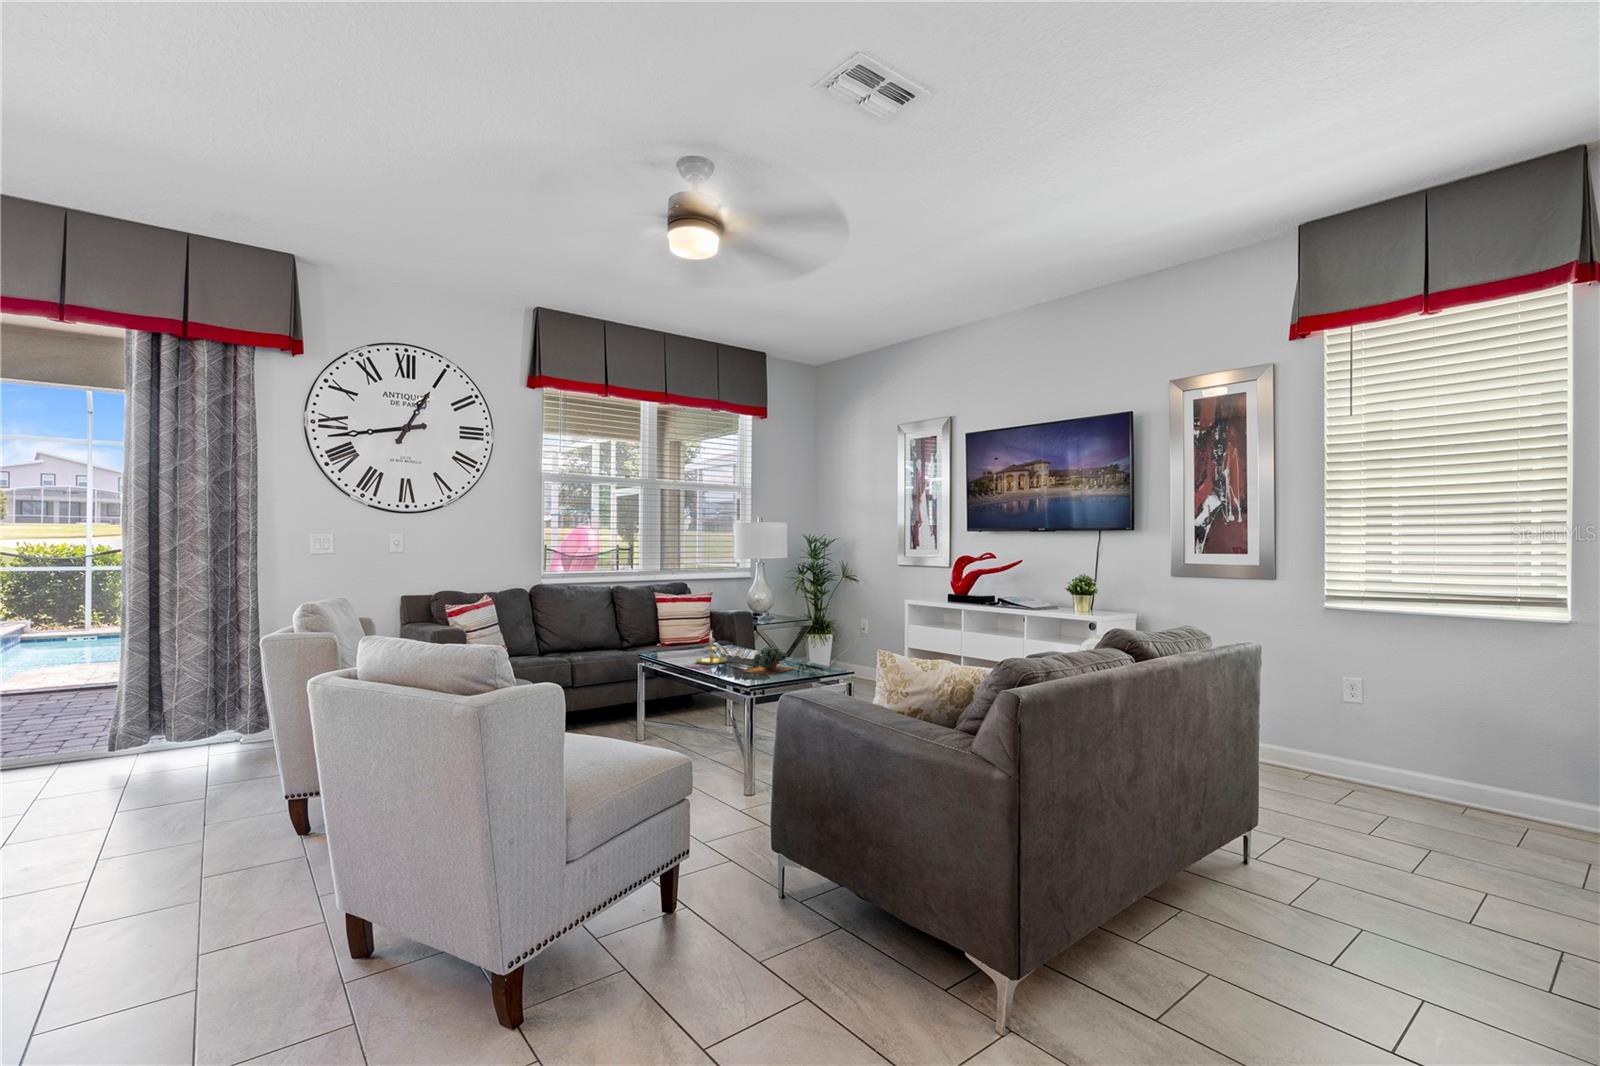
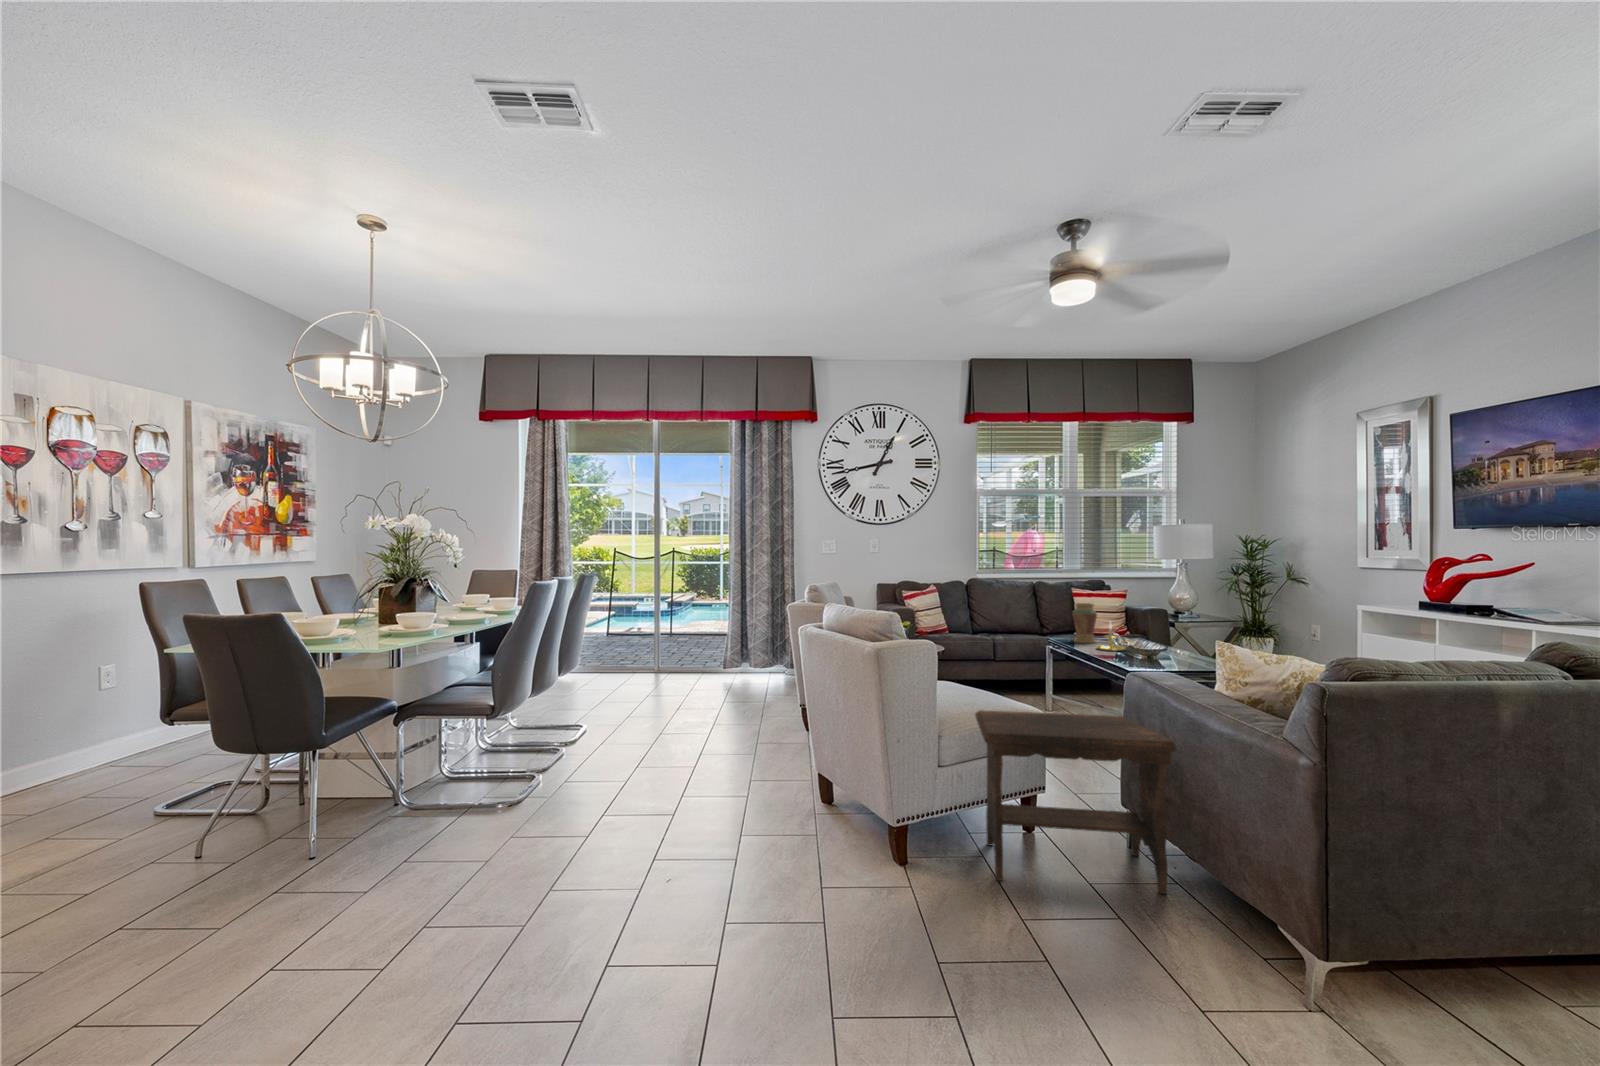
vase: none [666,611,692,657] -> present [1072,603,1097,643]
succulent plant: present [741,646,794,675] -> none [1134,638,1193,665]
footstool: none [606,743,851,998] -> present [975,710,1177,894]

